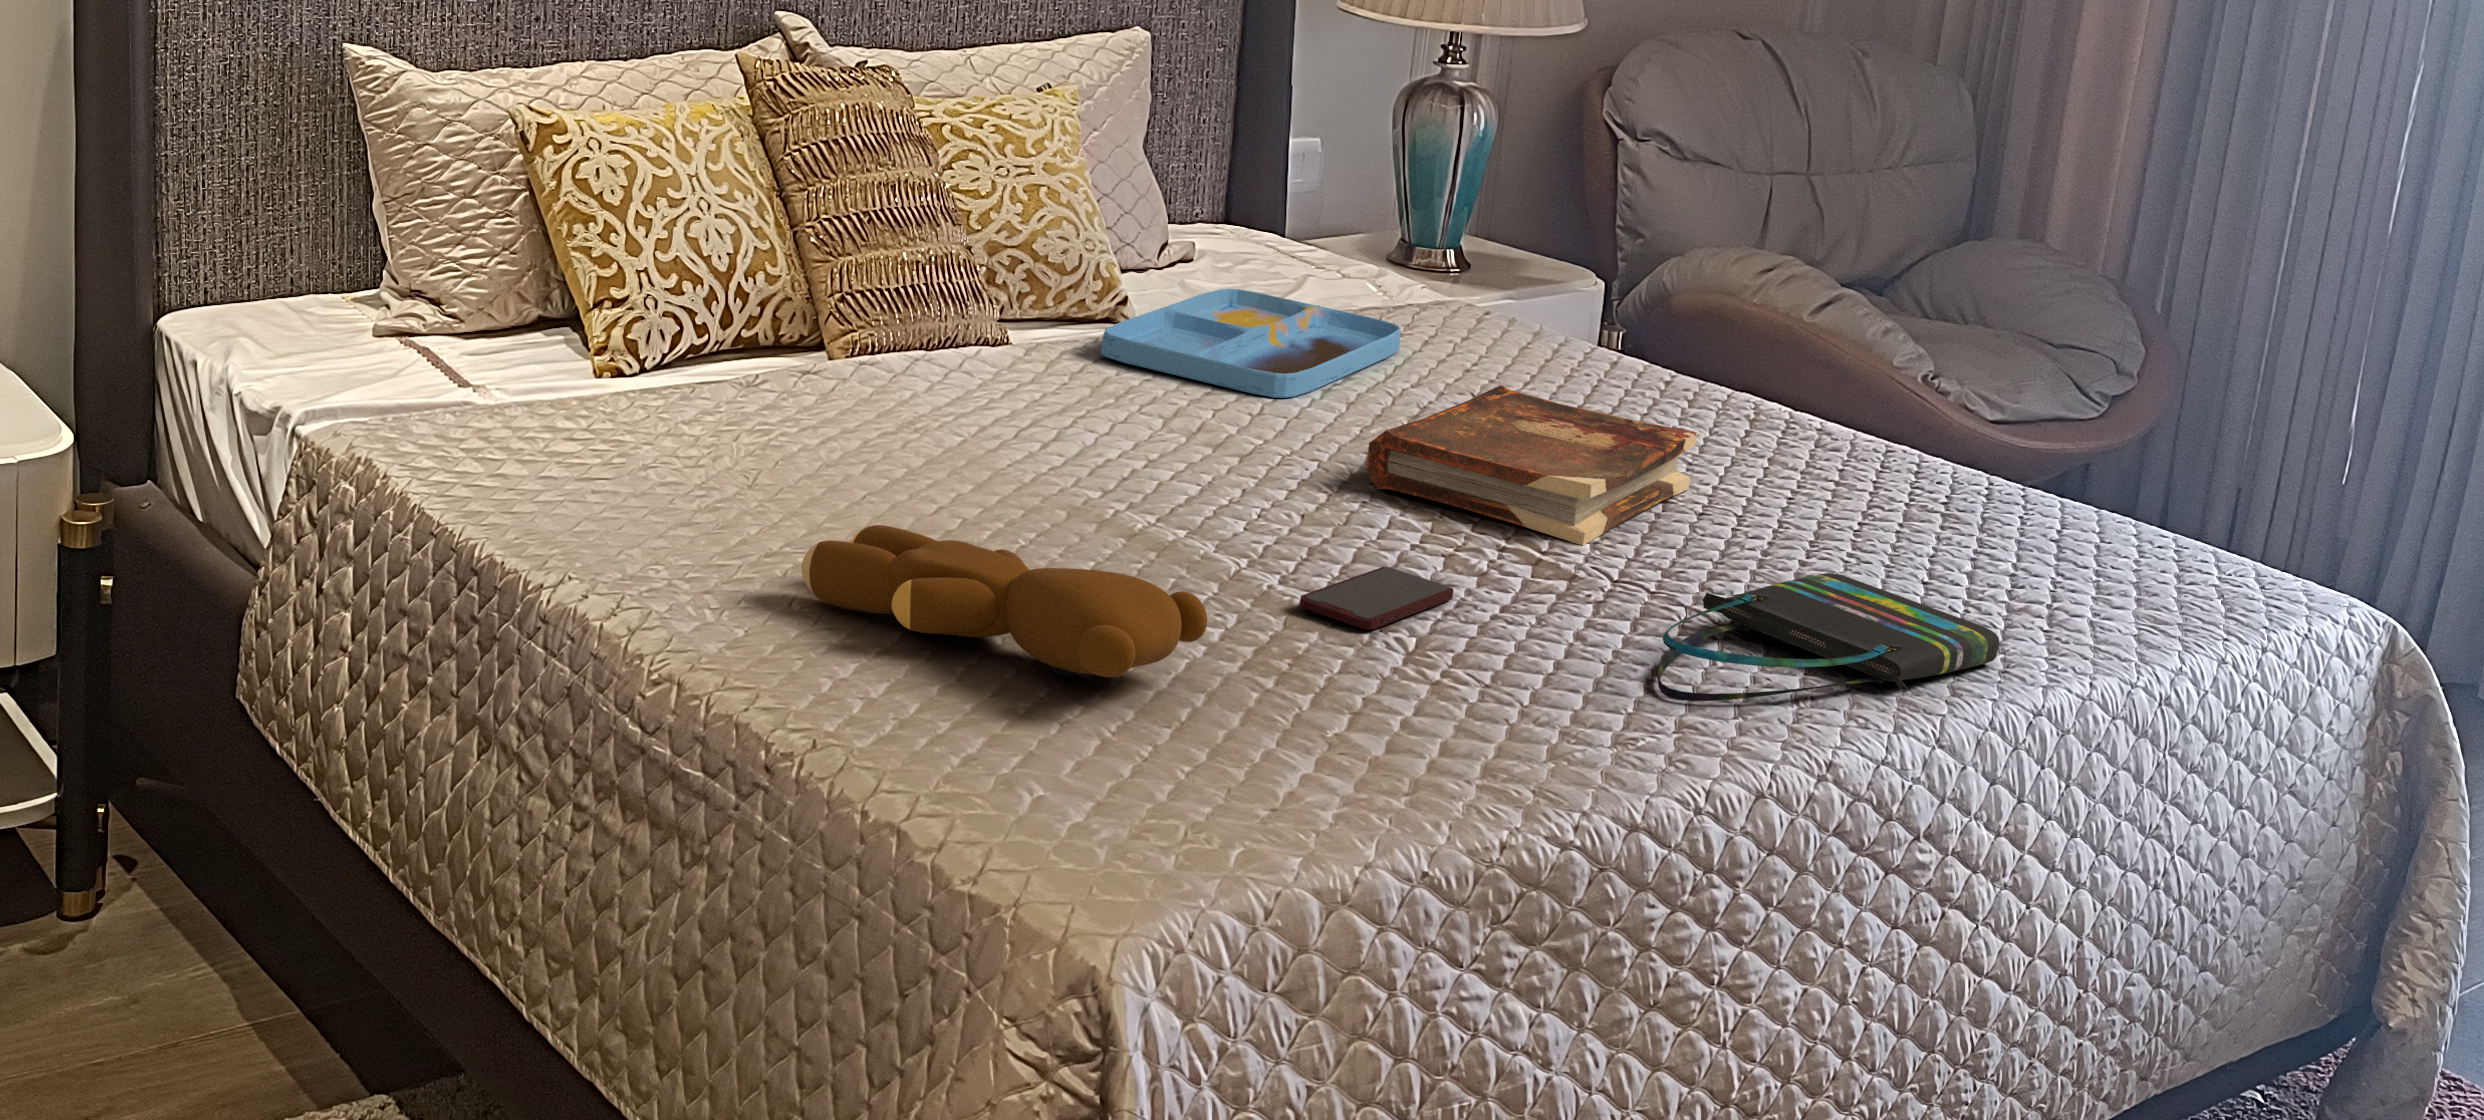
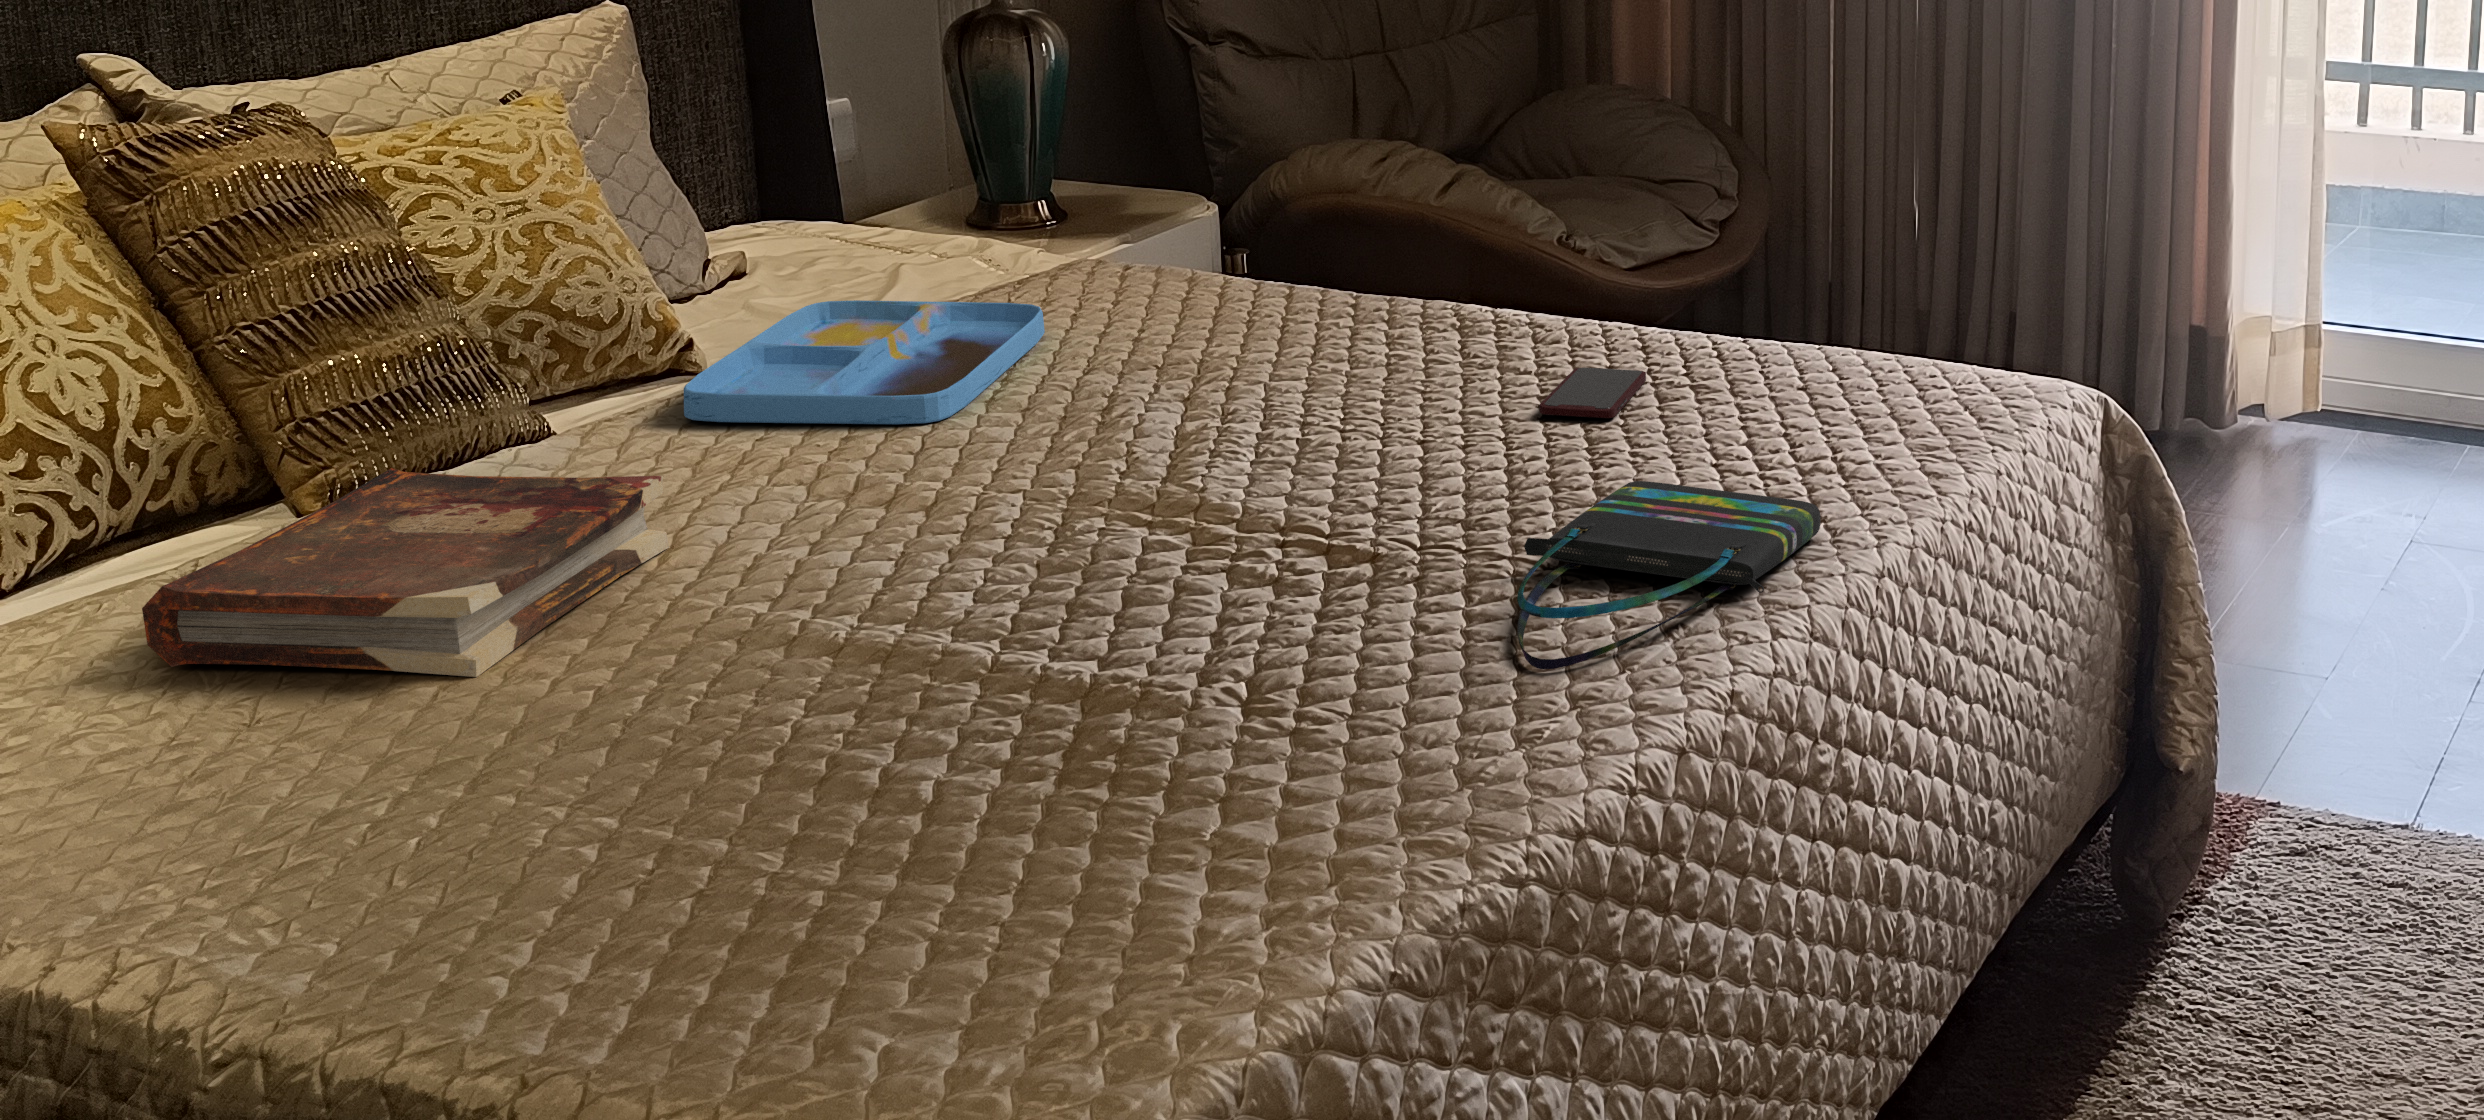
book: present [1366,385,1697,545] -> present [142,468,669,677]
teddy bear: present [801,525,1207,678] -> none [398,714,1012,869]
smartphone: present [1300,567,1454,630] -> present [1540,368,1646,418]

